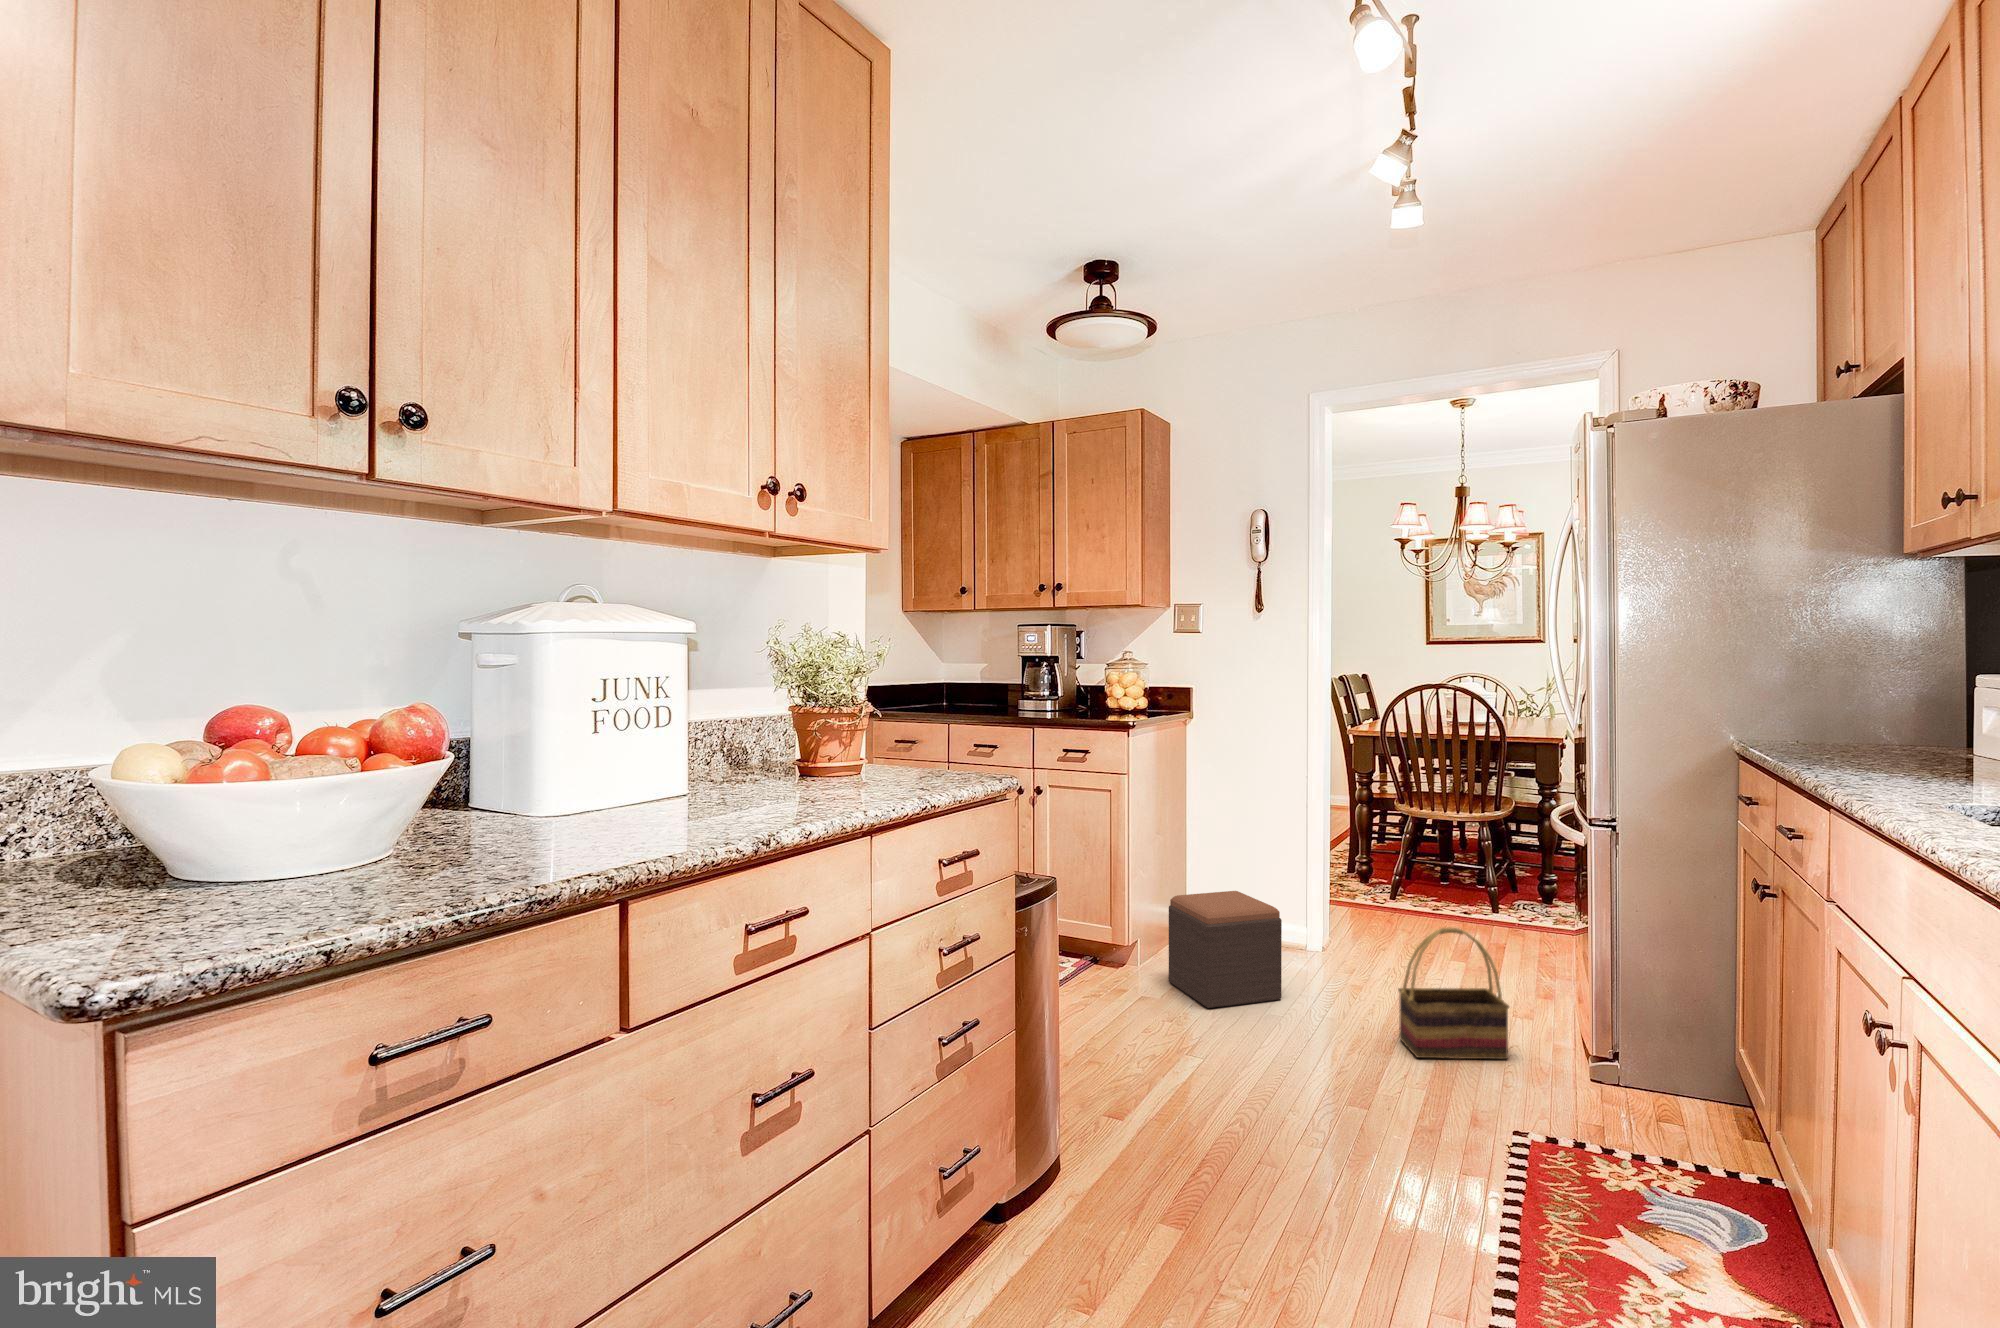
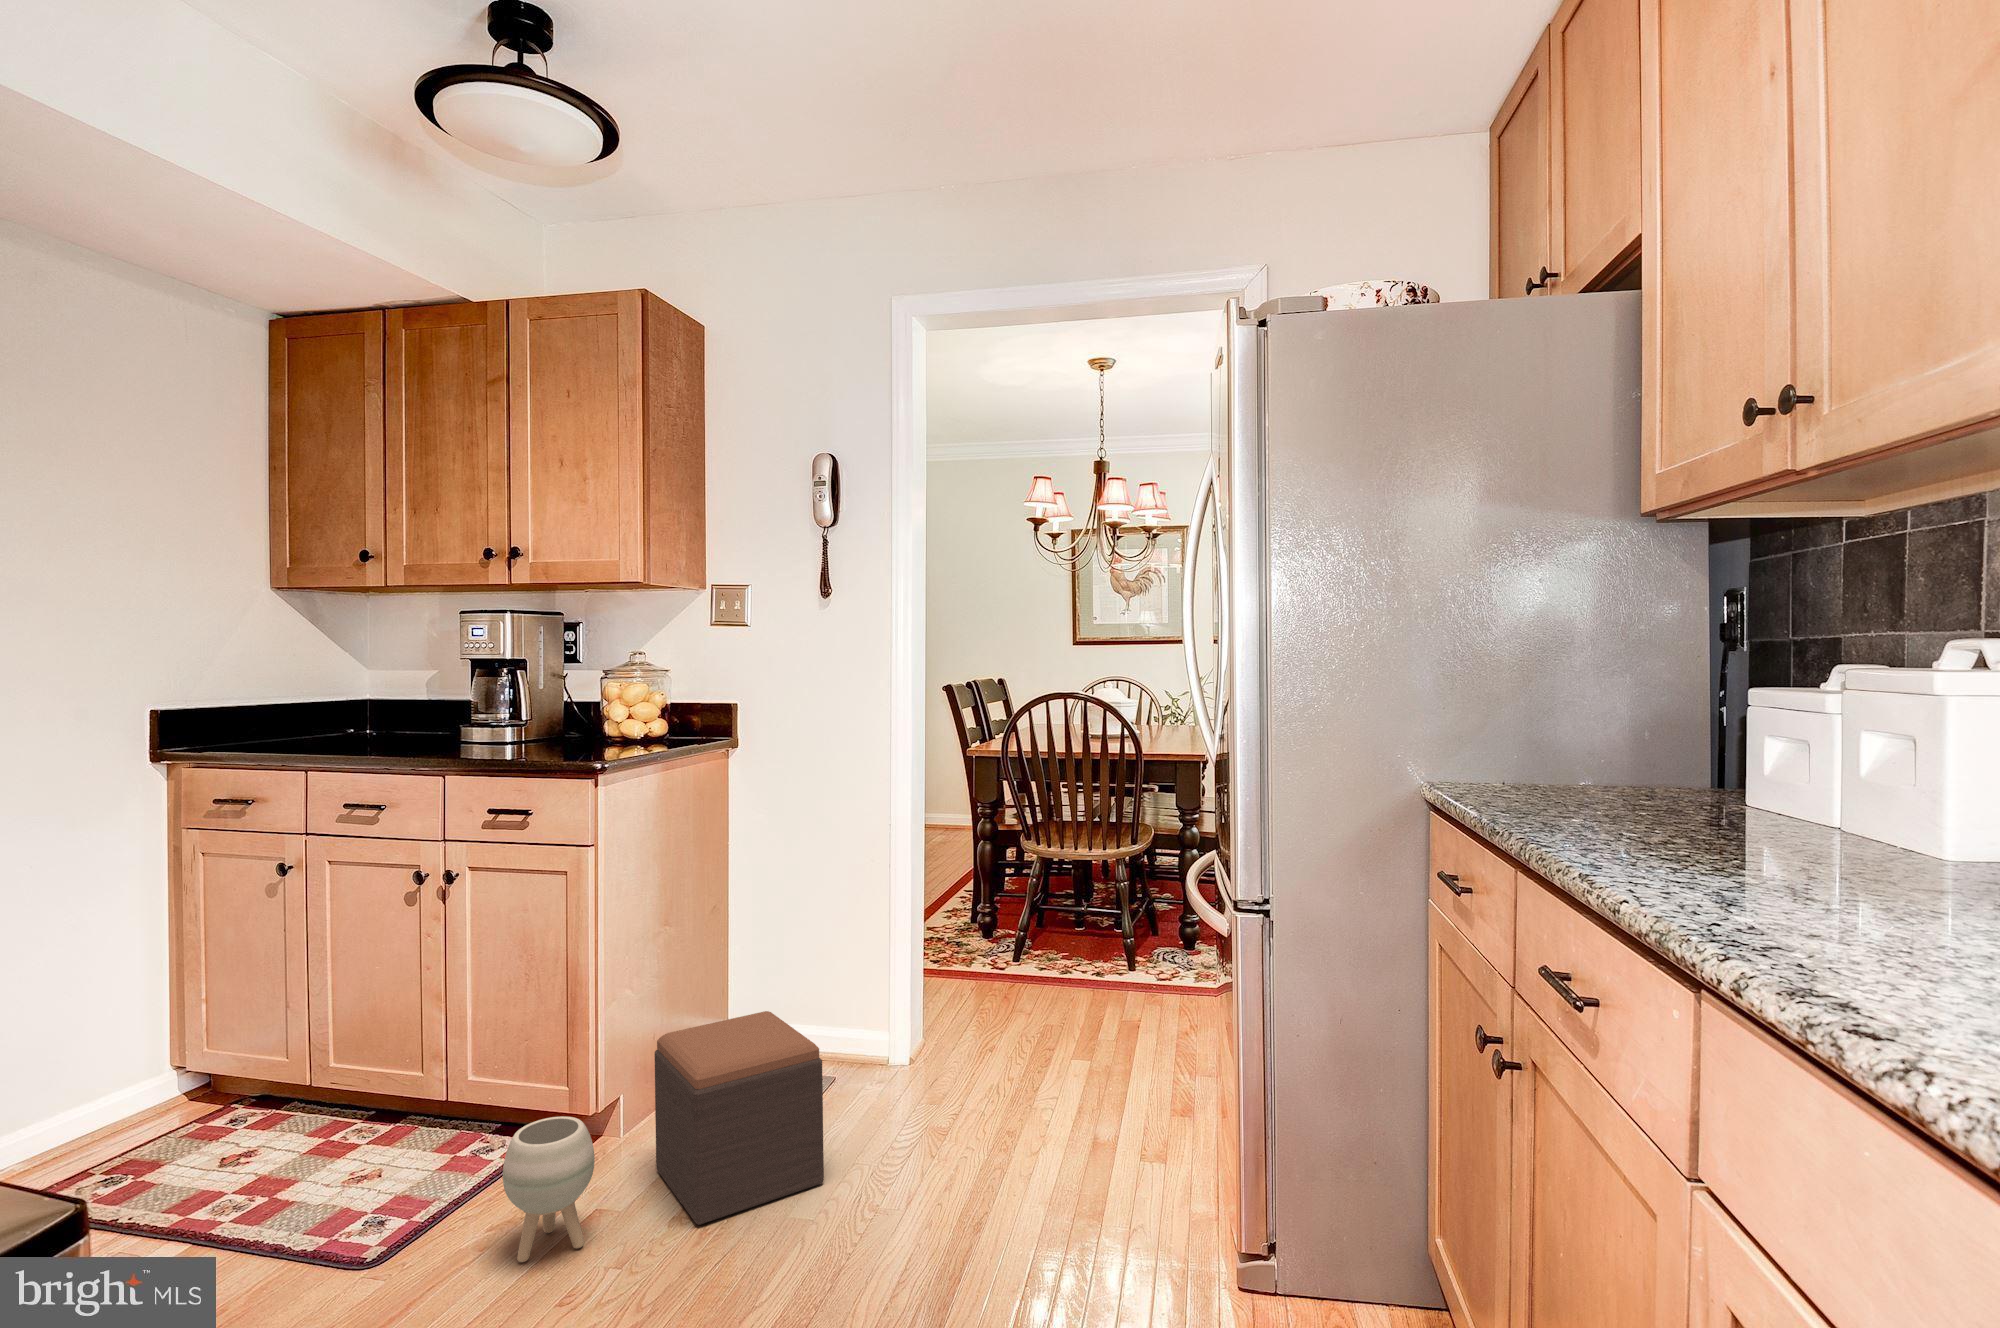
basket: present [1398,927,1509,1059] -> none [979,1070,1135,1292]
planter: none [1097,933,1147,1011] -> present [503,1116,595,1262]

